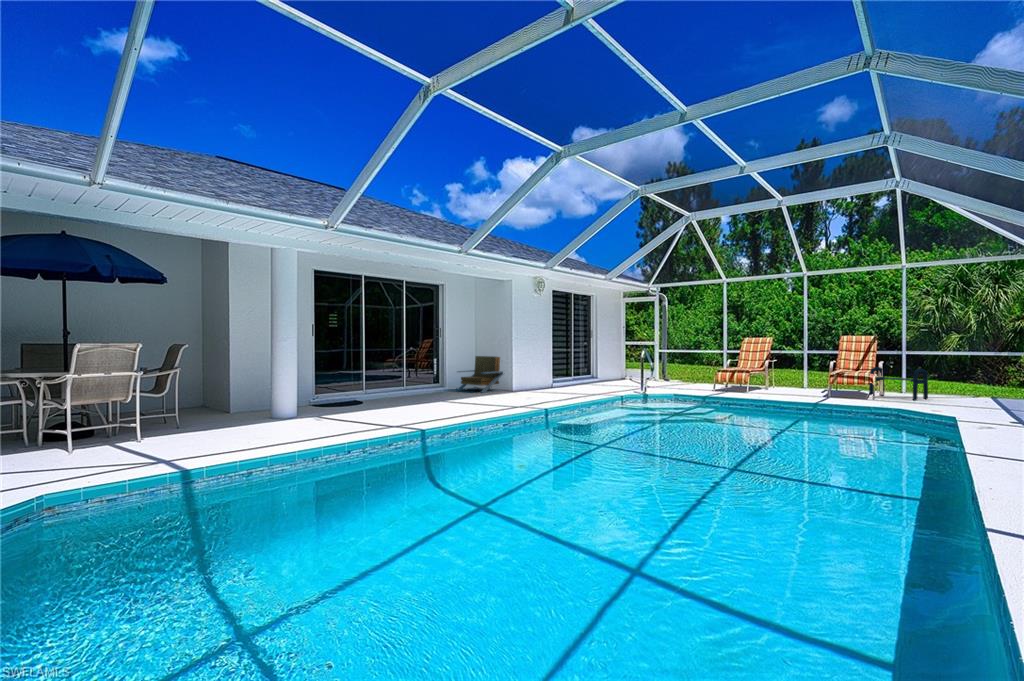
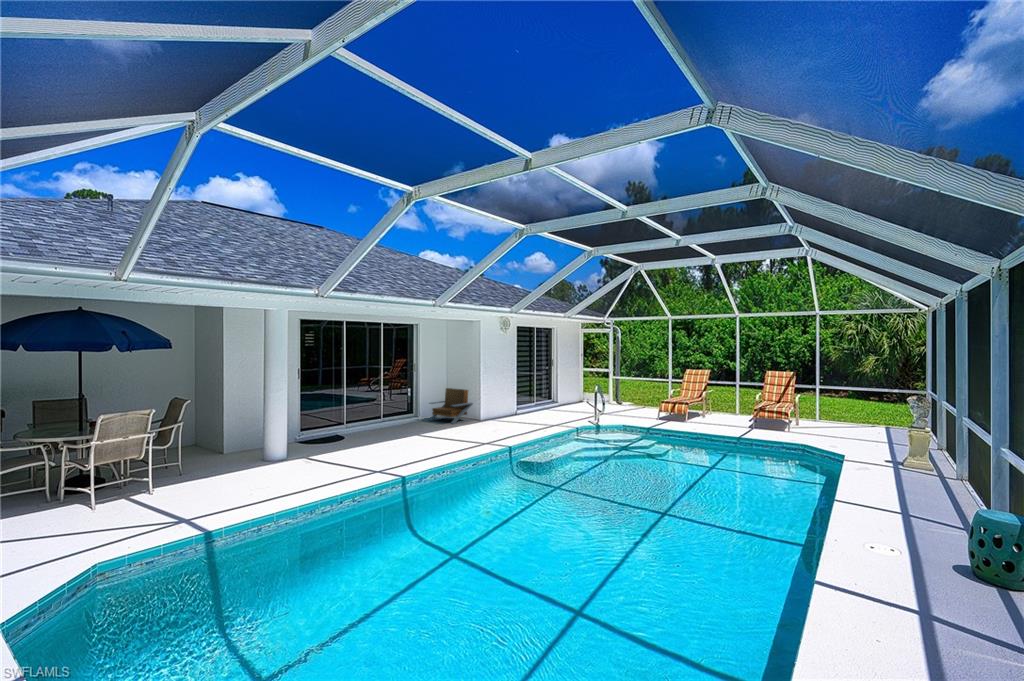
bench: present [869,367,928,401] -> none [787,402,834,433]

